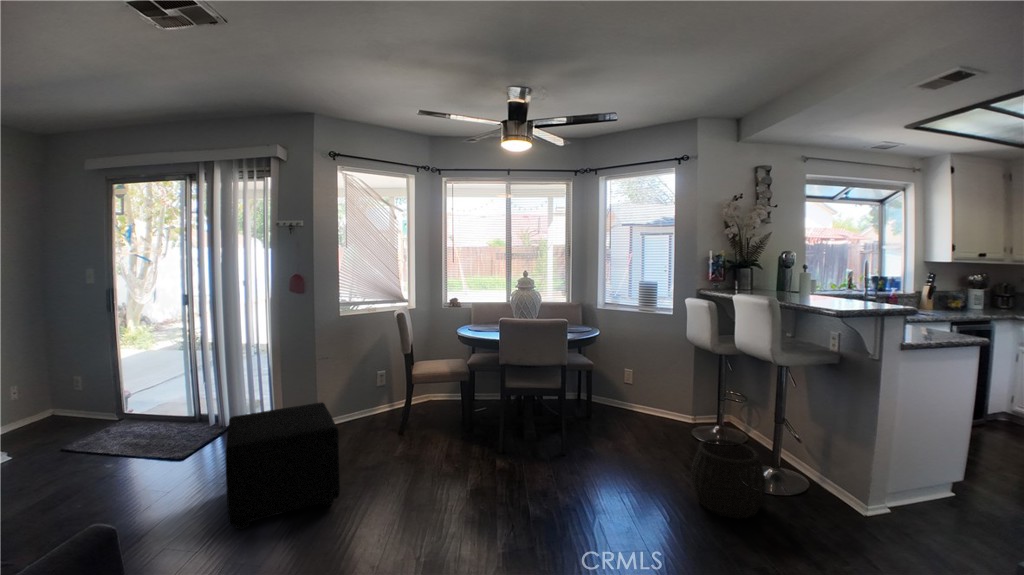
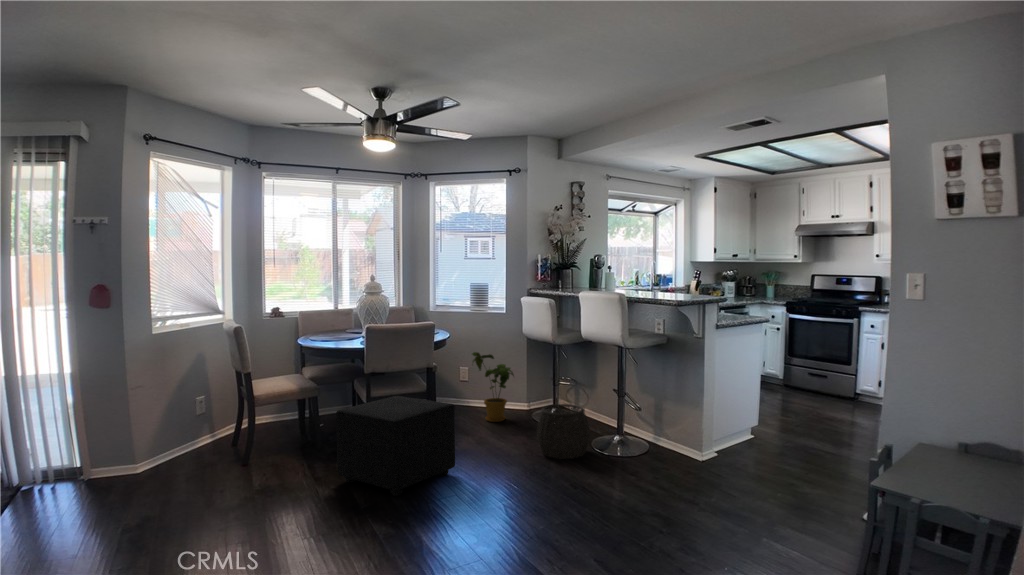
house plant: none [627,356,675,432] -> present [472,352,514,422]
ottoman: present [226,403,340,529] -> present [336,396,455,496]

